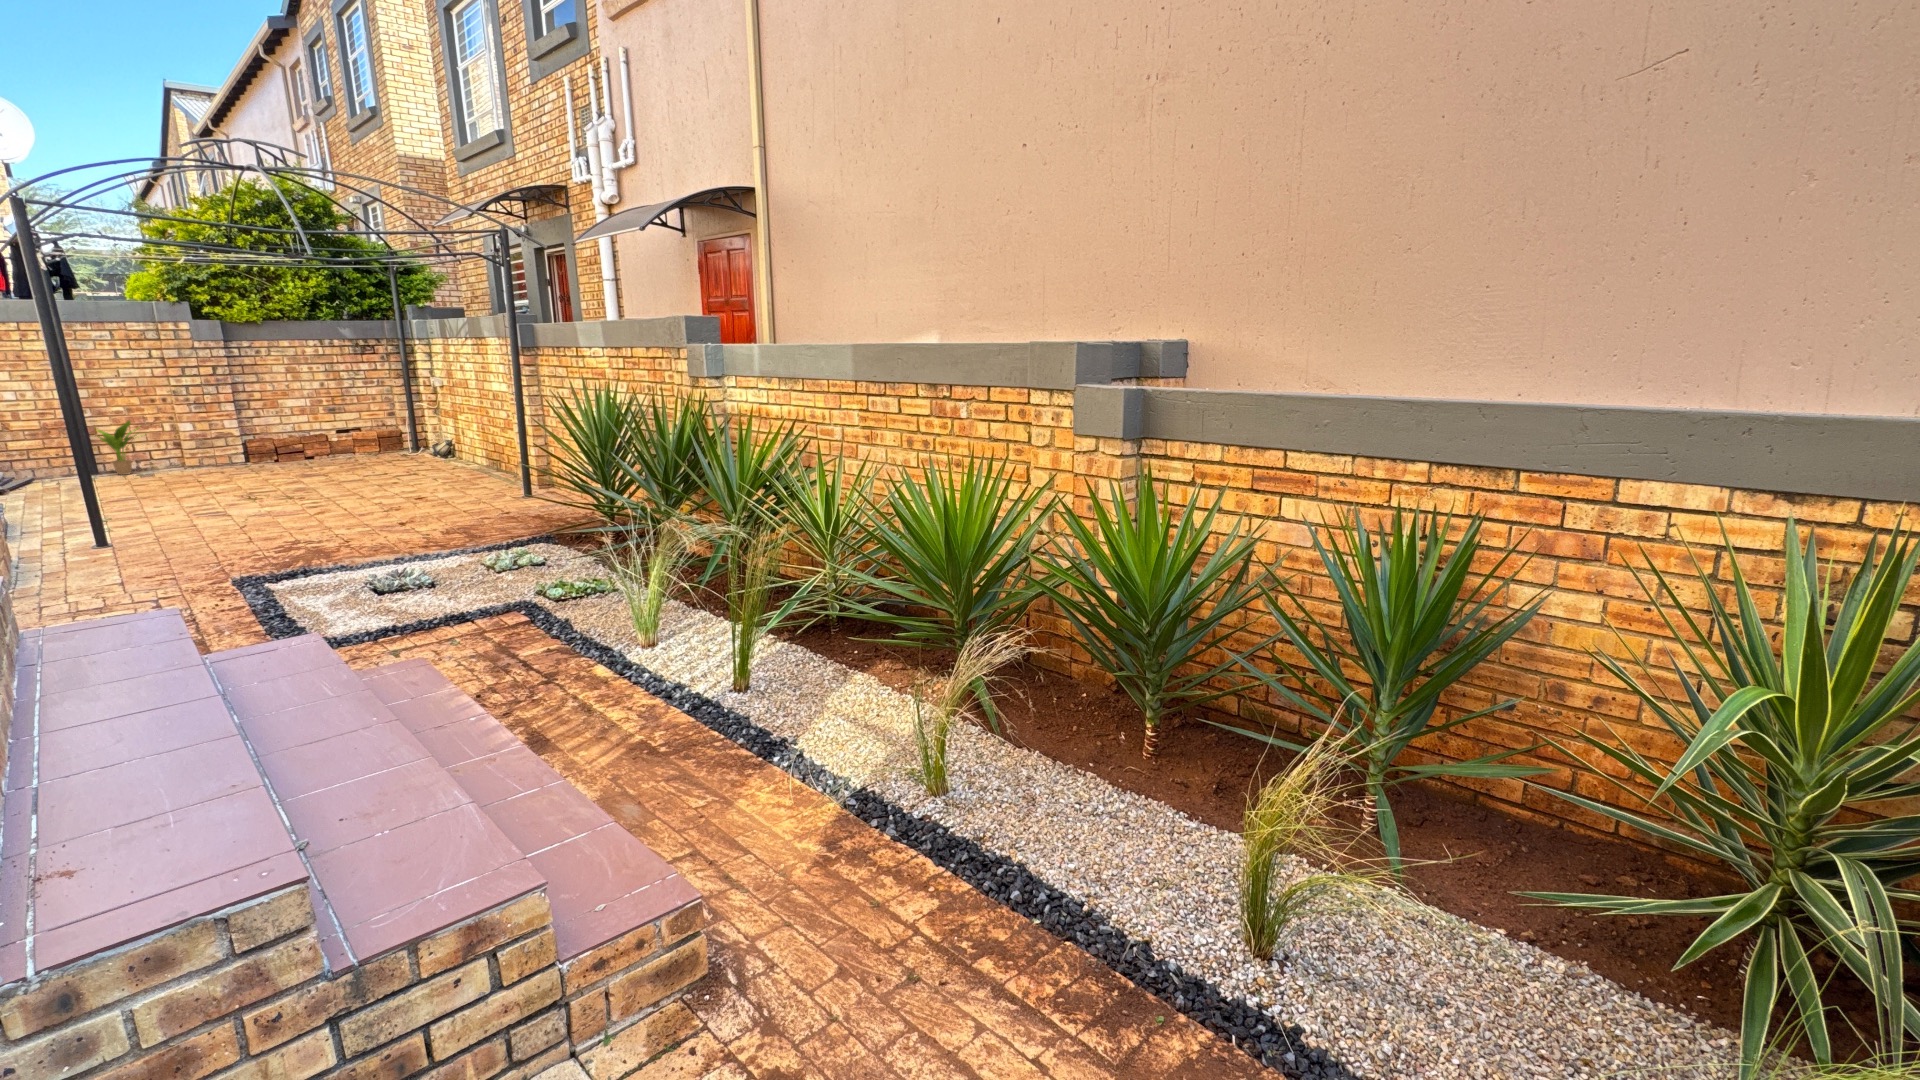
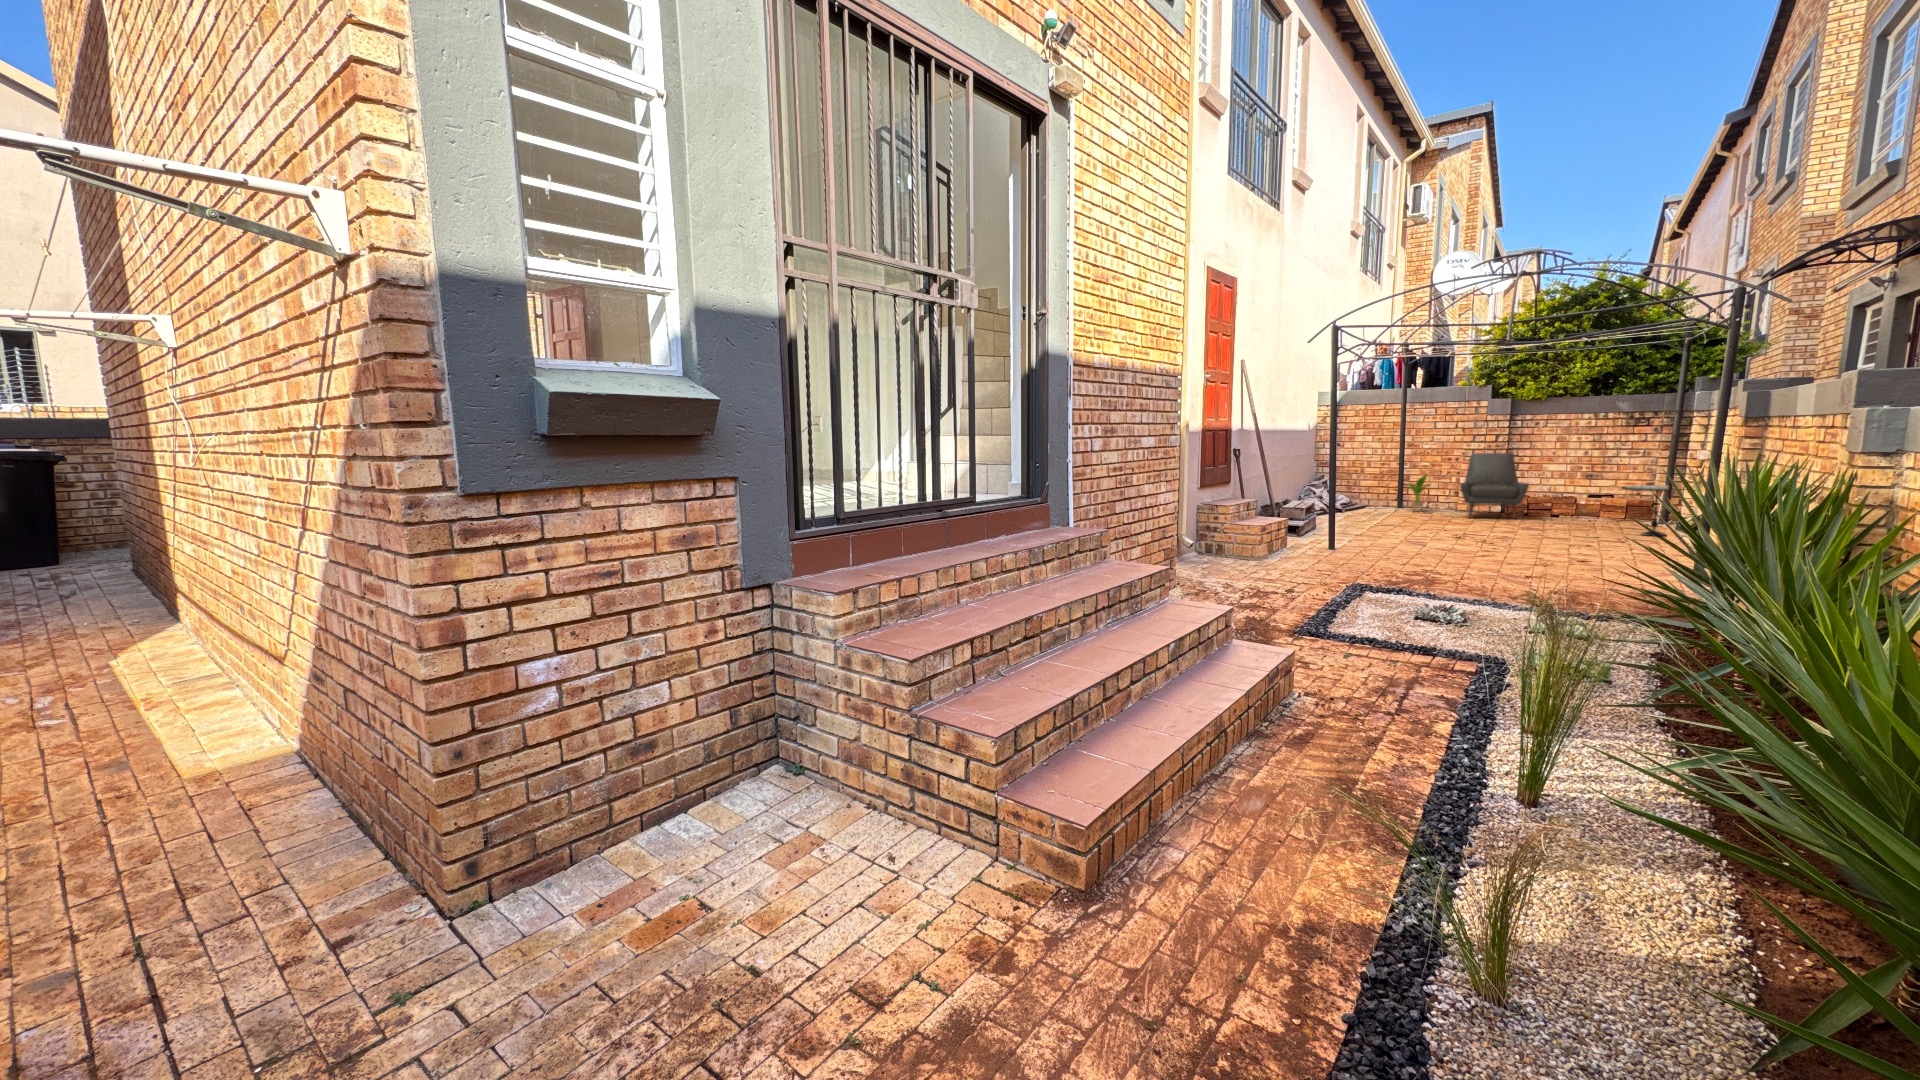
chair: none [188,388,282,474] -> present [1460,453,1529,518]
side table: none [397,416,461,469] -> present [1622,485,1669,536]

